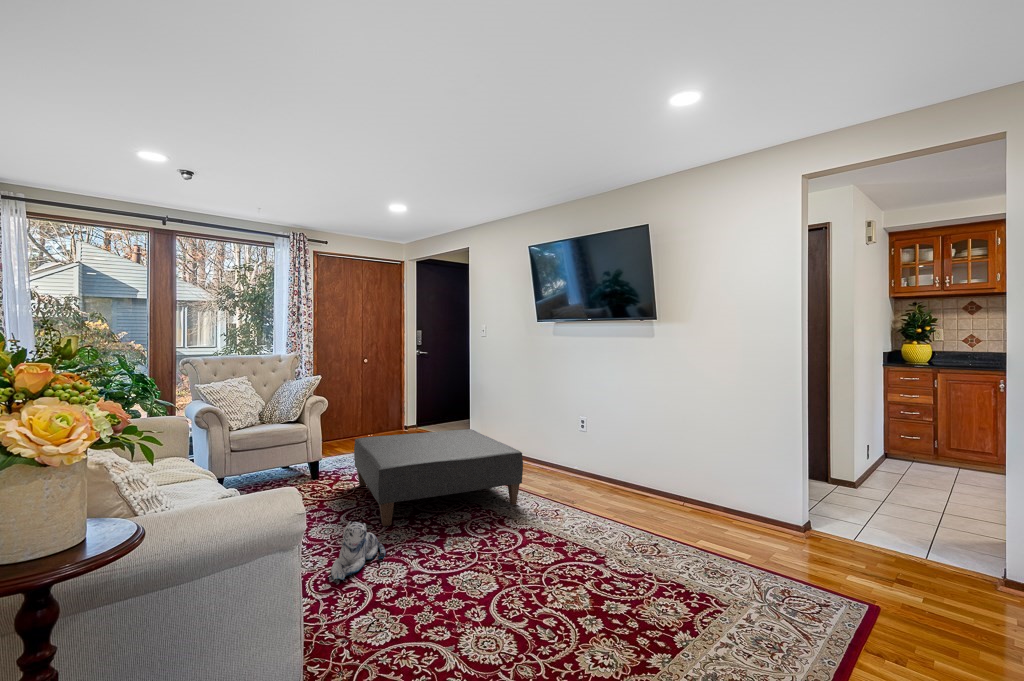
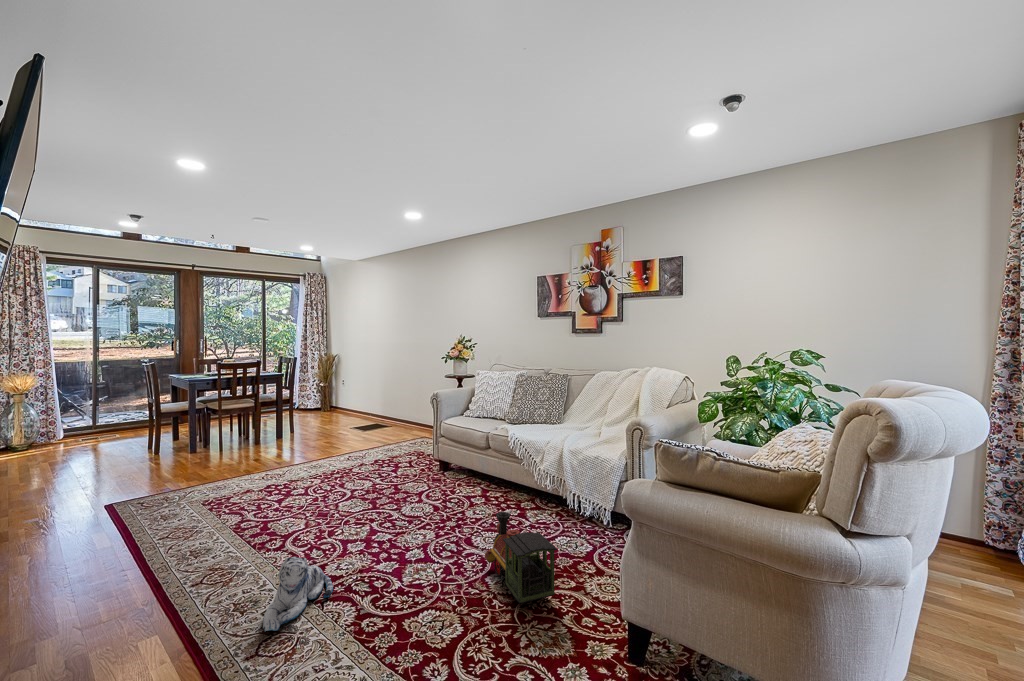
ottoman: present [354,429,523,526] -> none [305,434,491,553]
toy train: none [517,494,581,569] -> present [485,512,557,604]

